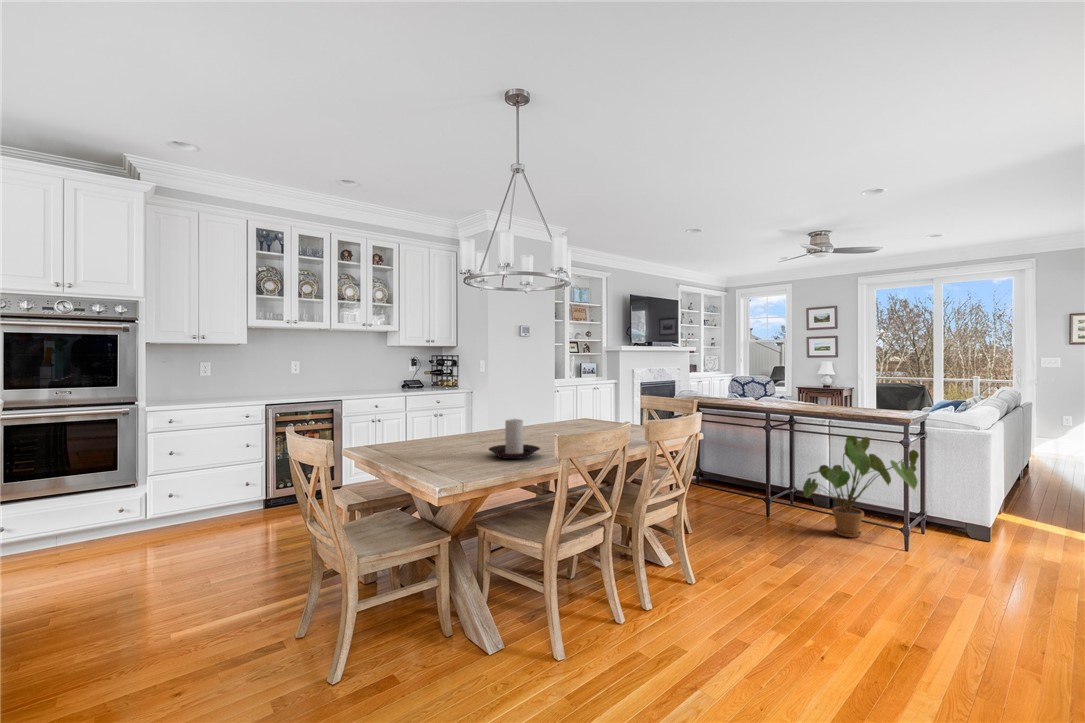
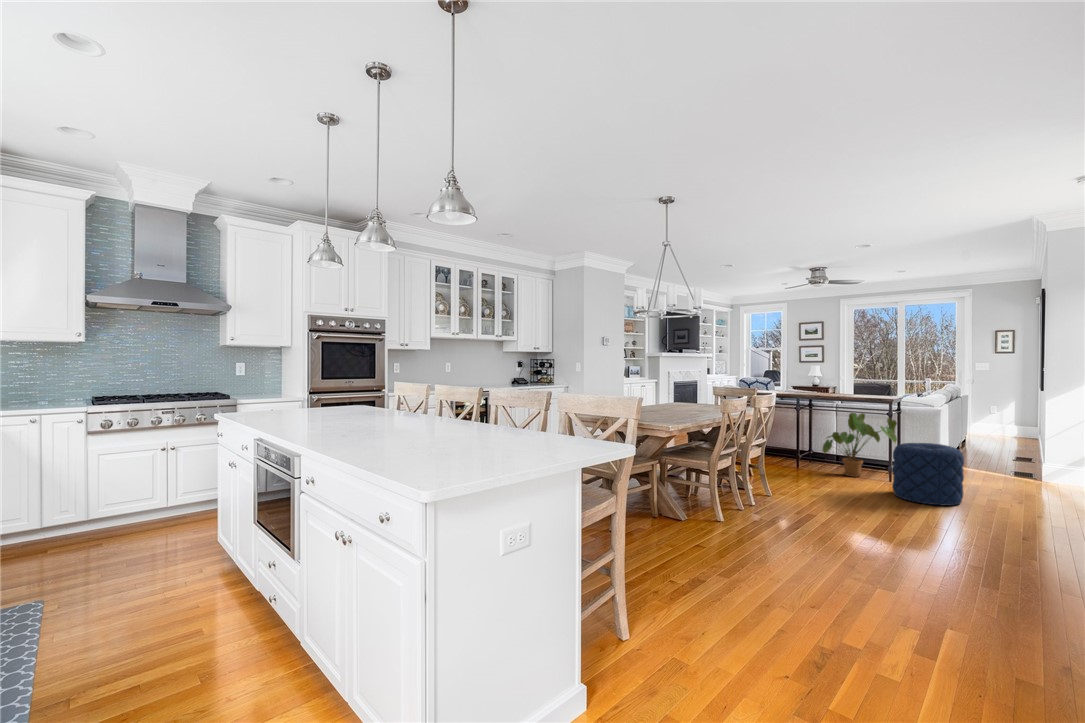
candle holder: present [489,419,540,459] -> none [659,394,691,418]
pouf: none [904,497,1034,619] -> present [892,443,964,506]

